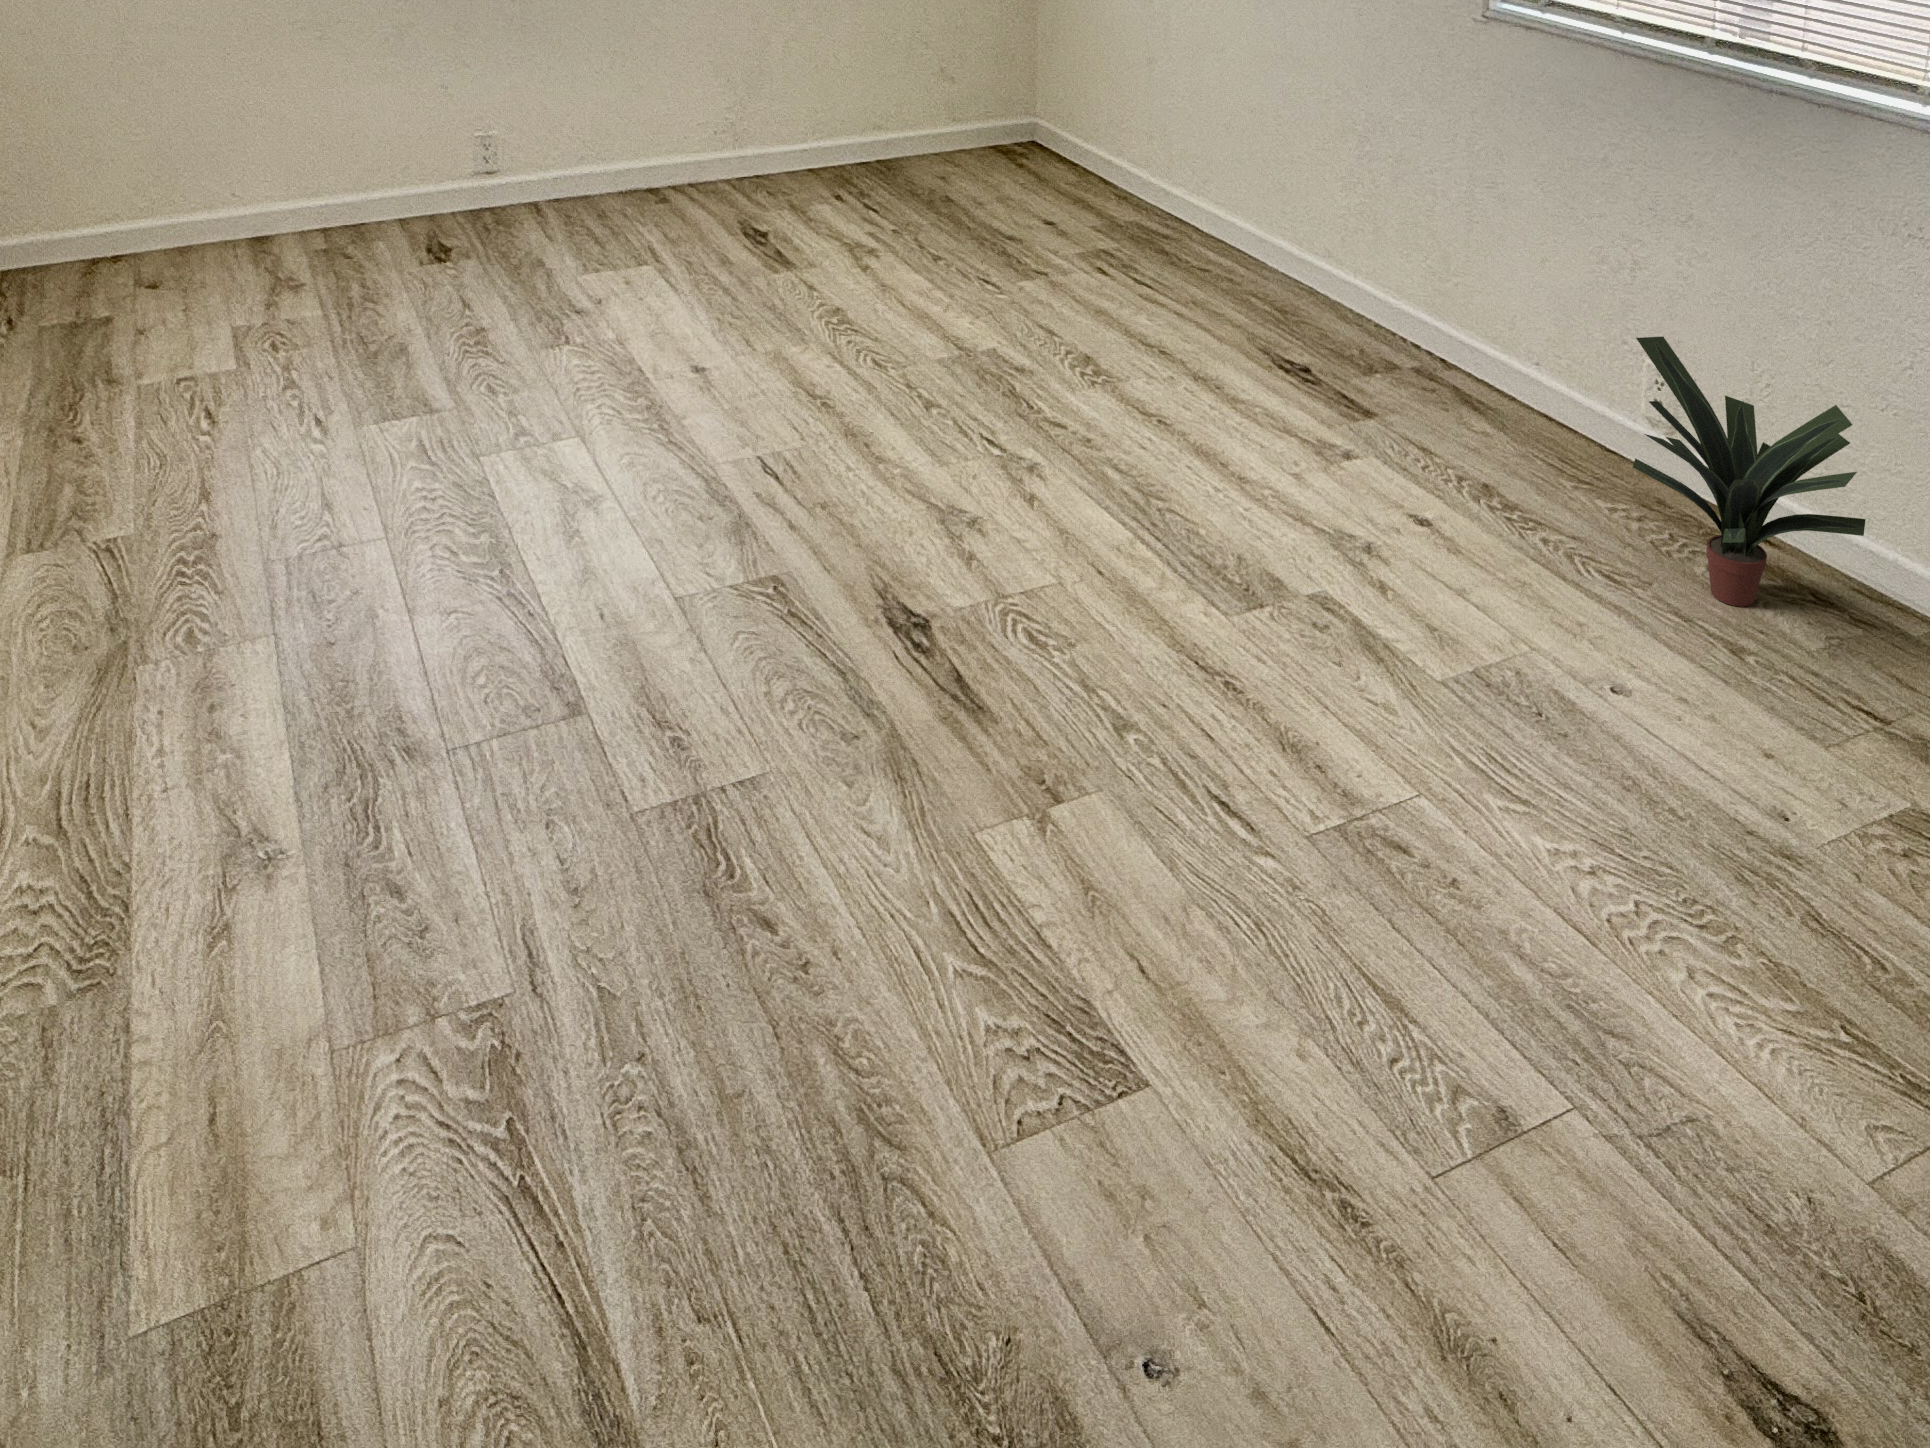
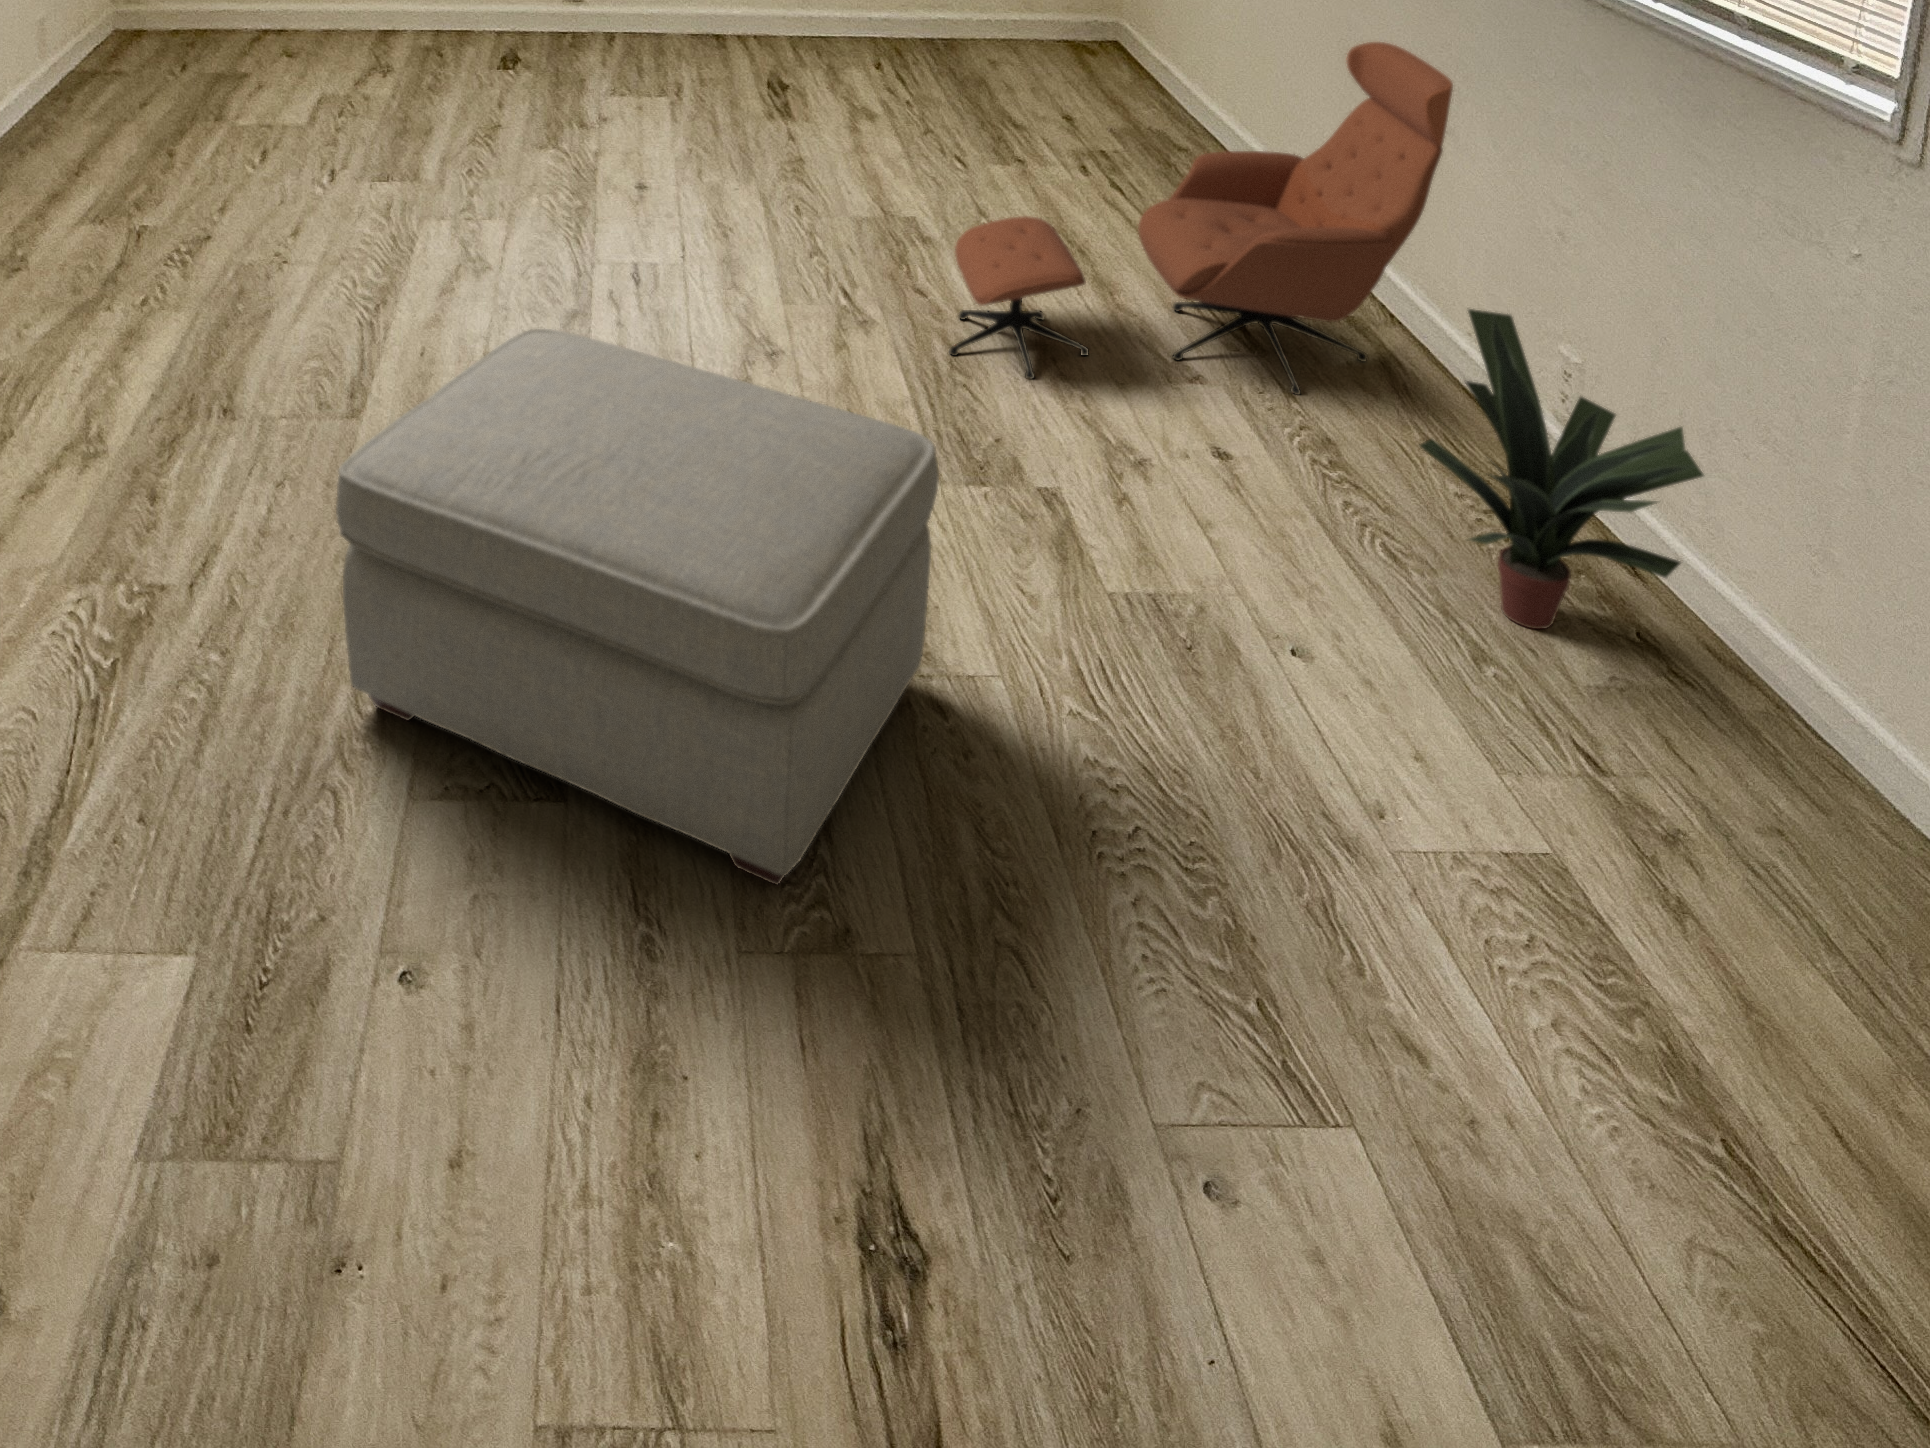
lounge chair: none [1110,113,1522,483] -> present [949,42,1453,395]
ottoman: none [839,542,1464,1090] -> present [336,329,939,885]

